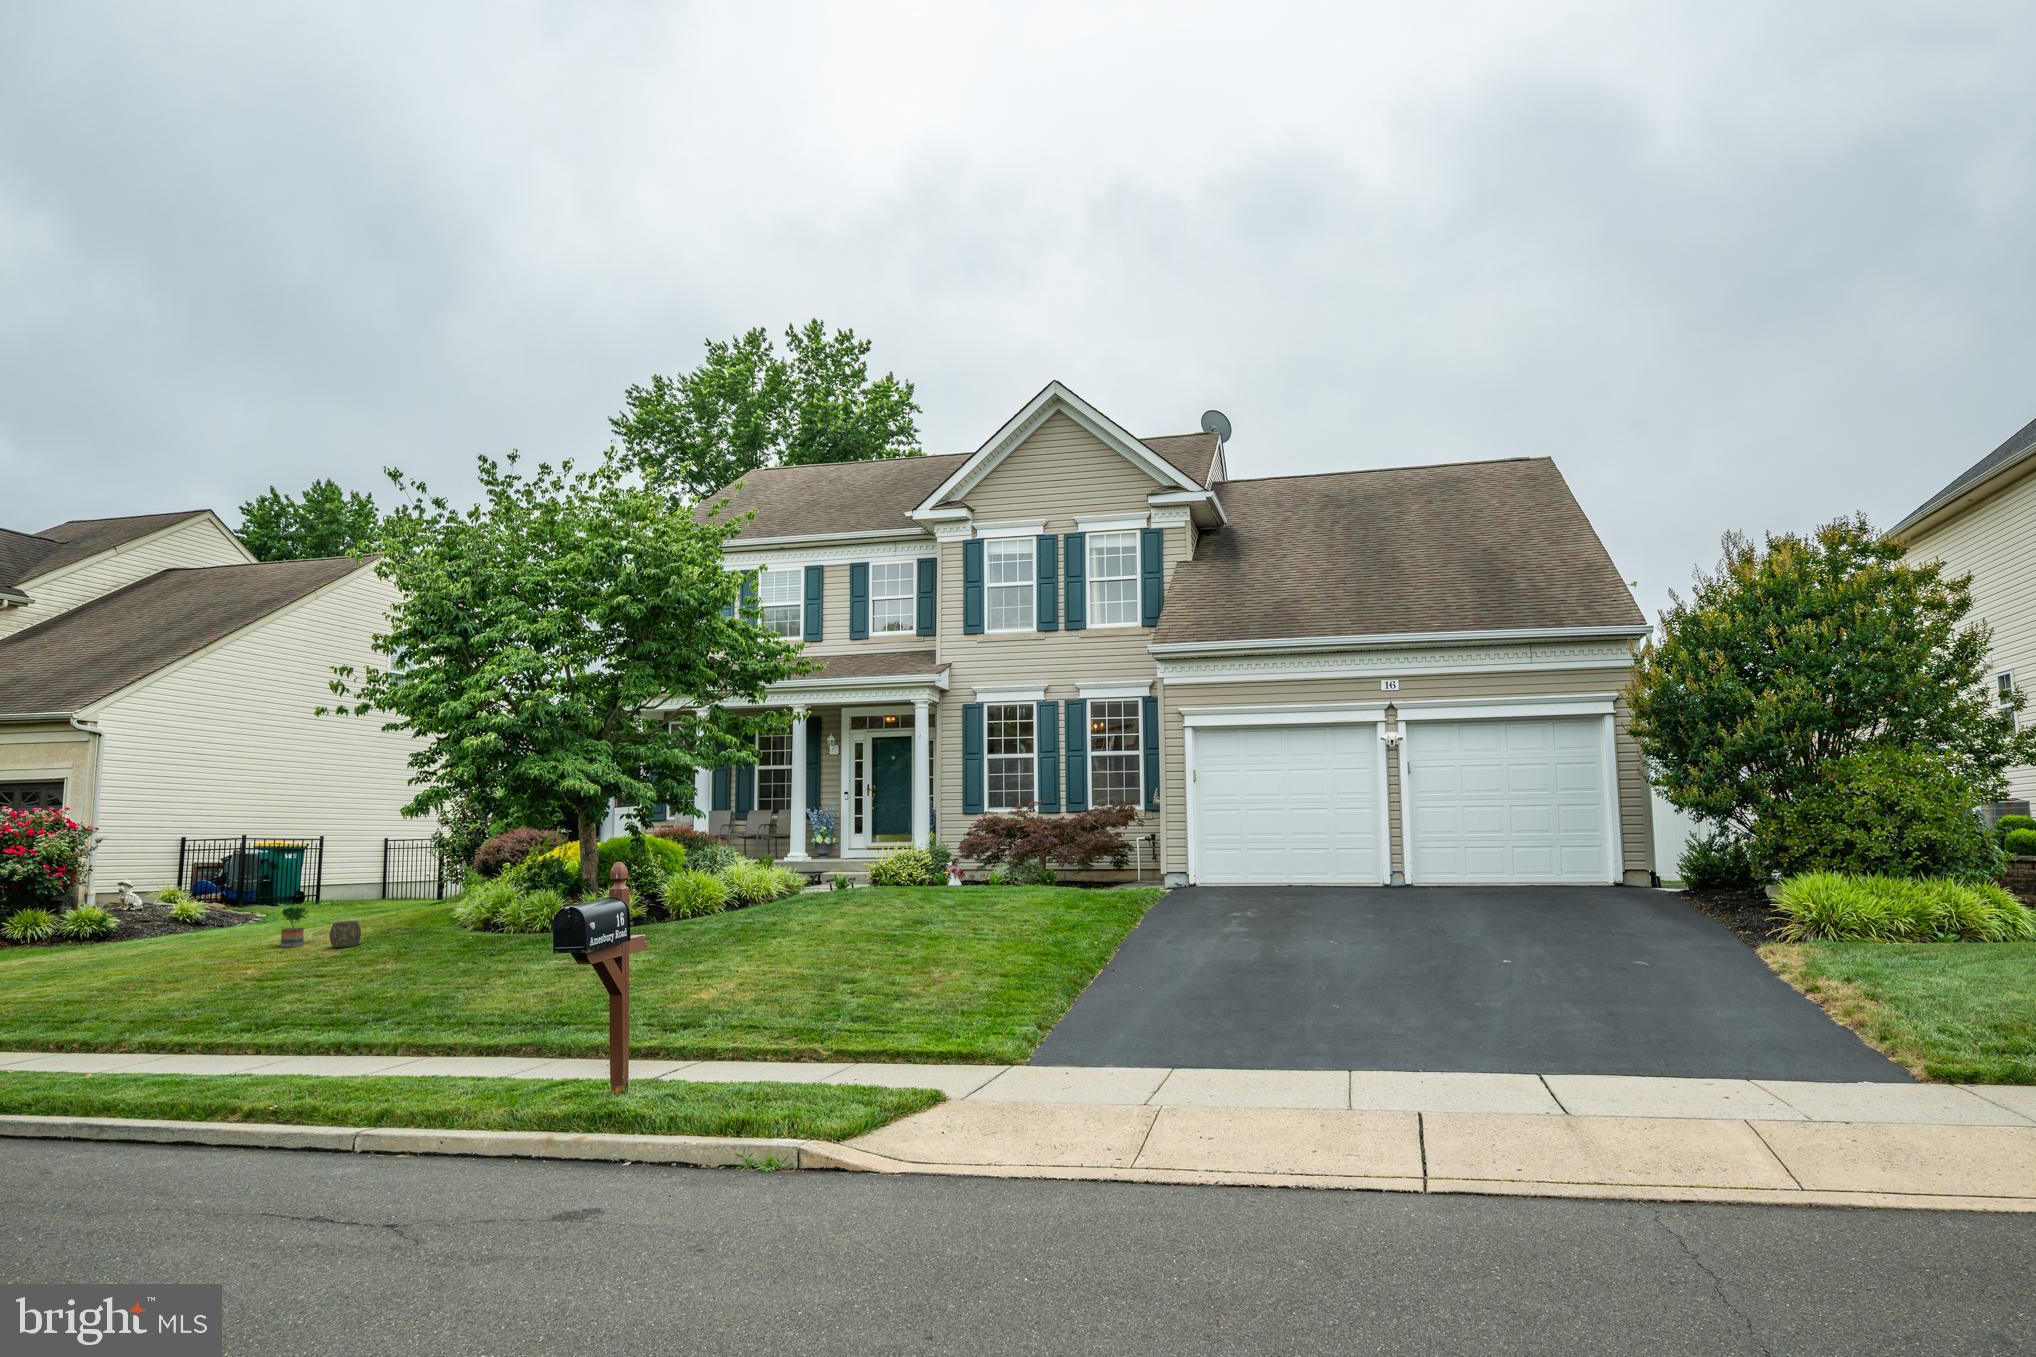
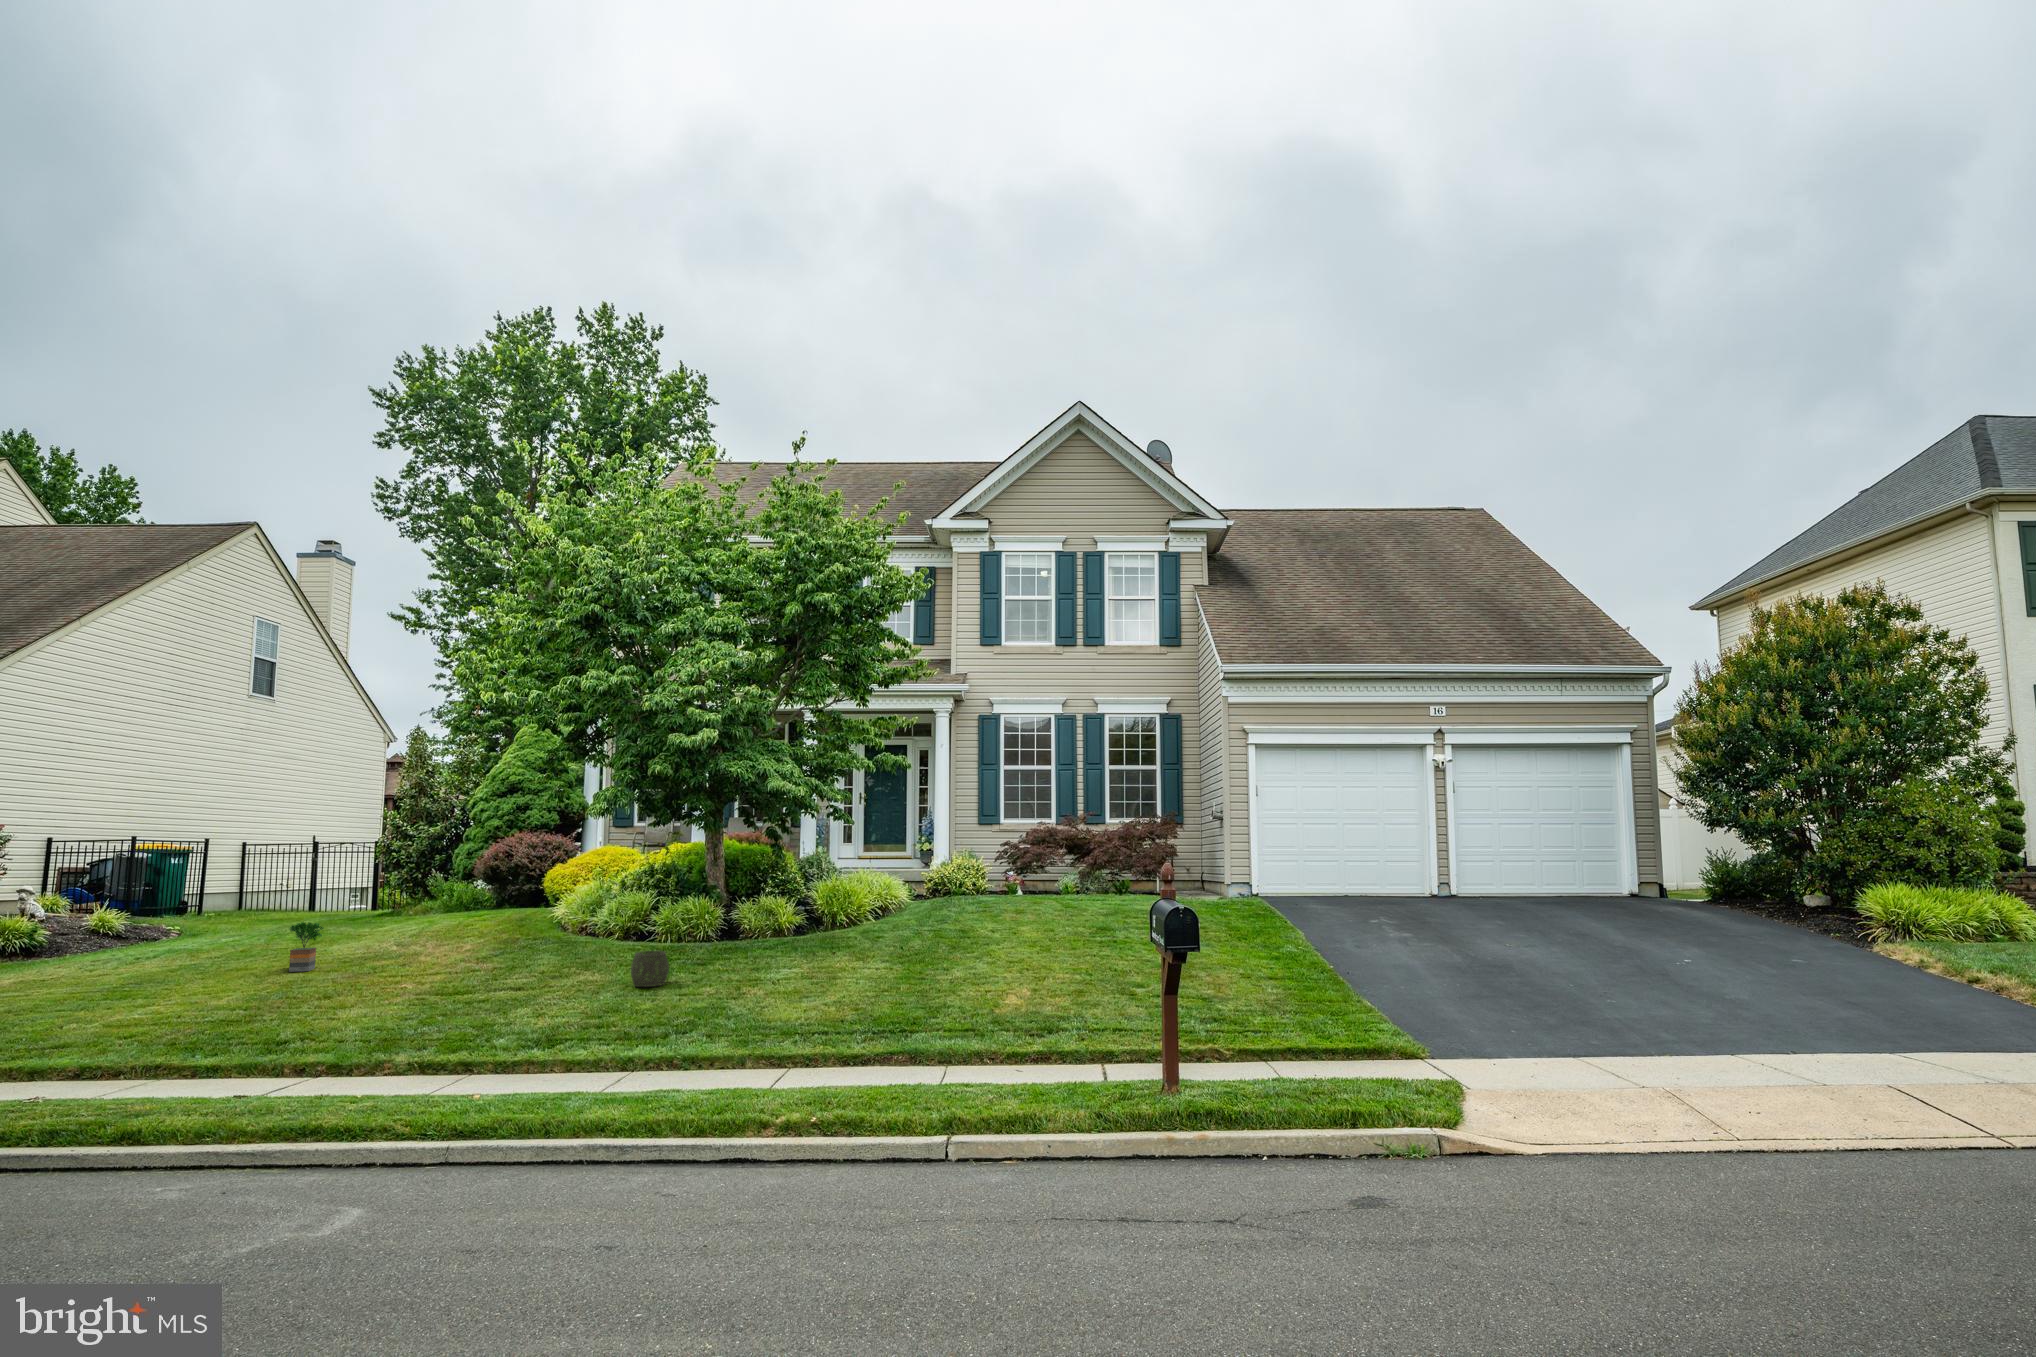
woven basket: present [329,921,361,947] -> present [631,951,669,987]

